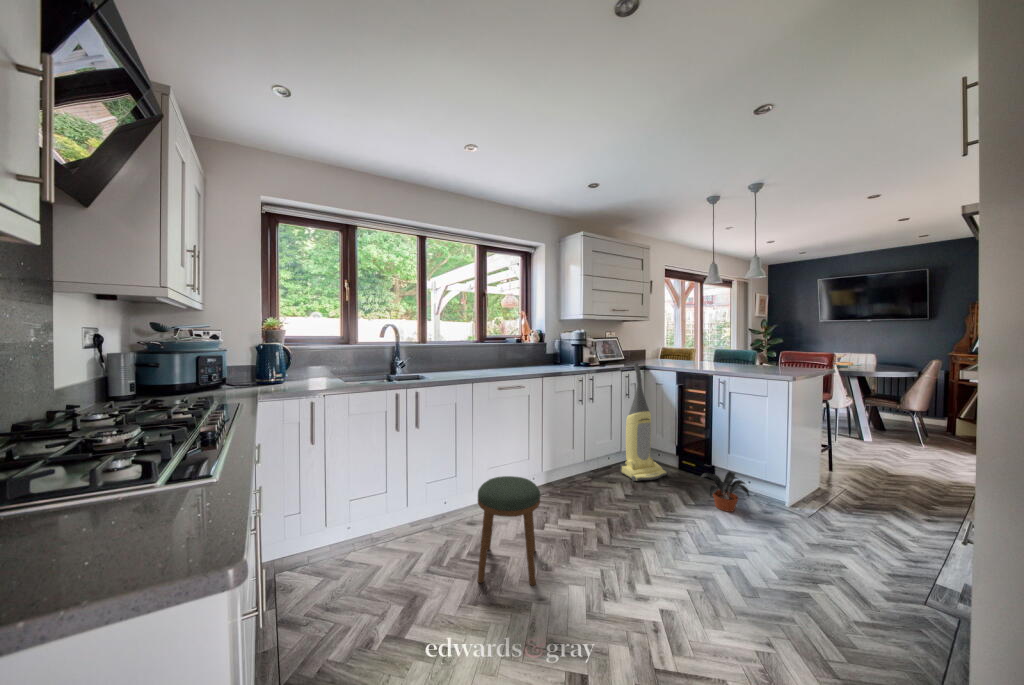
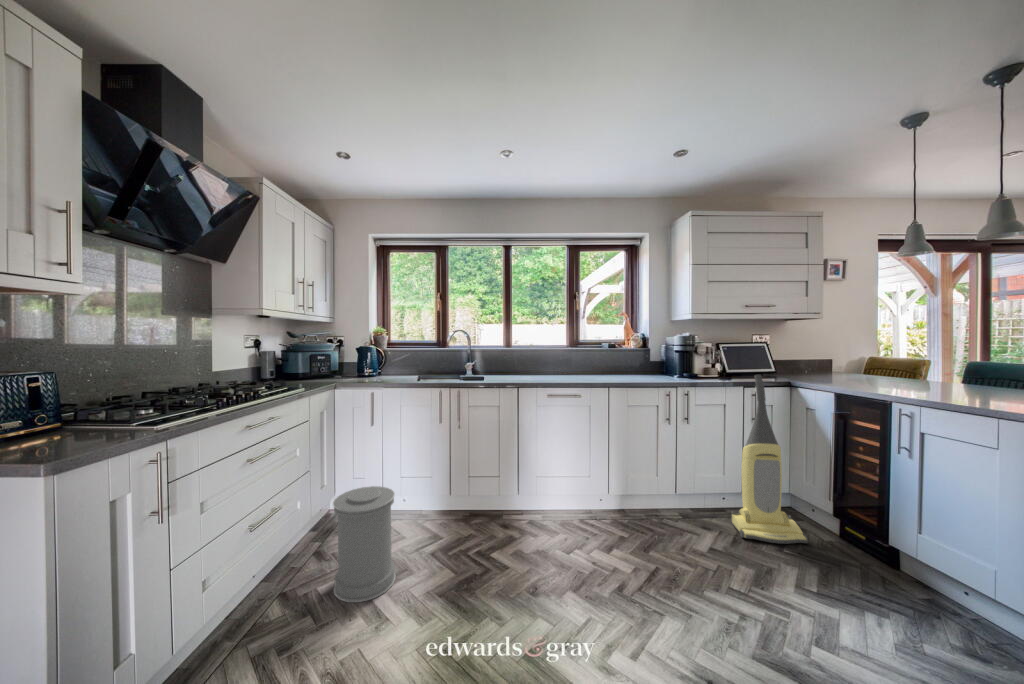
potted plant: present [700,471,749,512] -> none [829,550,927,626]
stool: present [477,476,540,586] -> none [460,482,538,603]
trash can: none [345,511,417,656] -> present [333,486,395,602]

